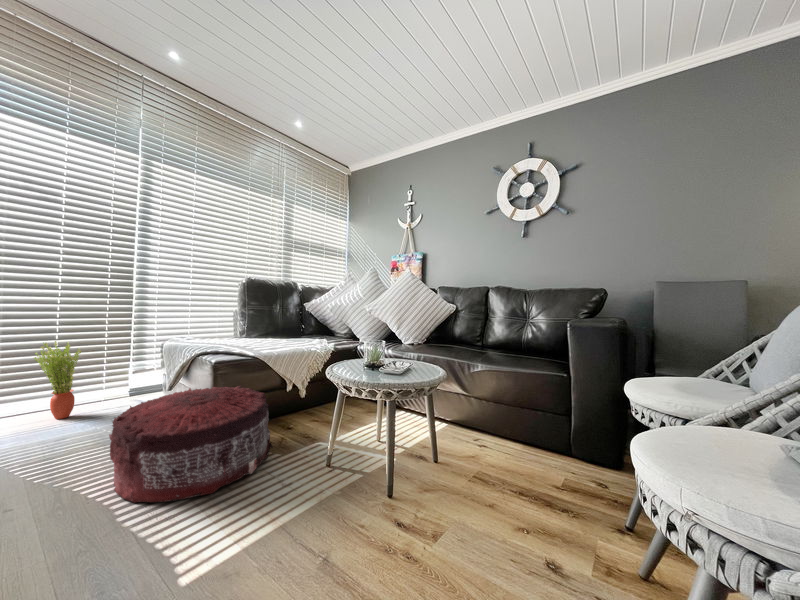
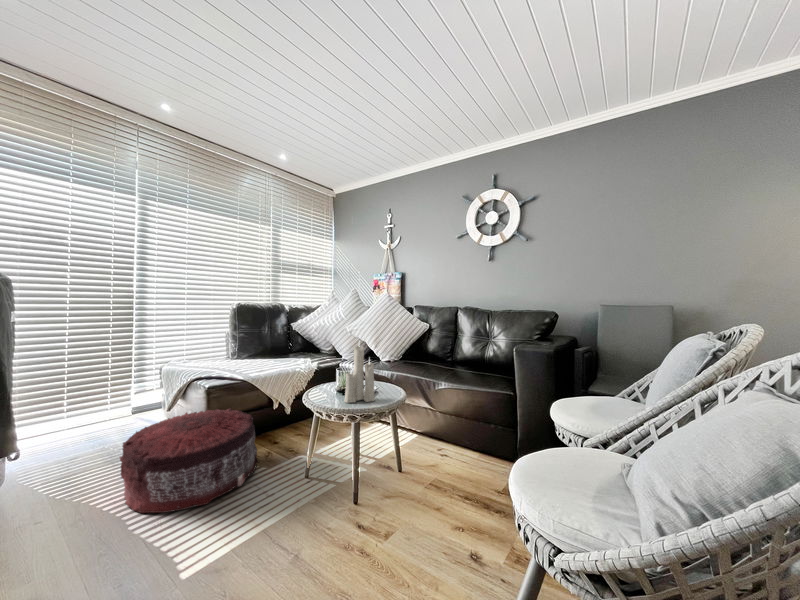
candle: none [376,300,412,377] -> present [344,346,375,403]
potted plant: present [34,341,81,419] -> none [46,370,89,440]

